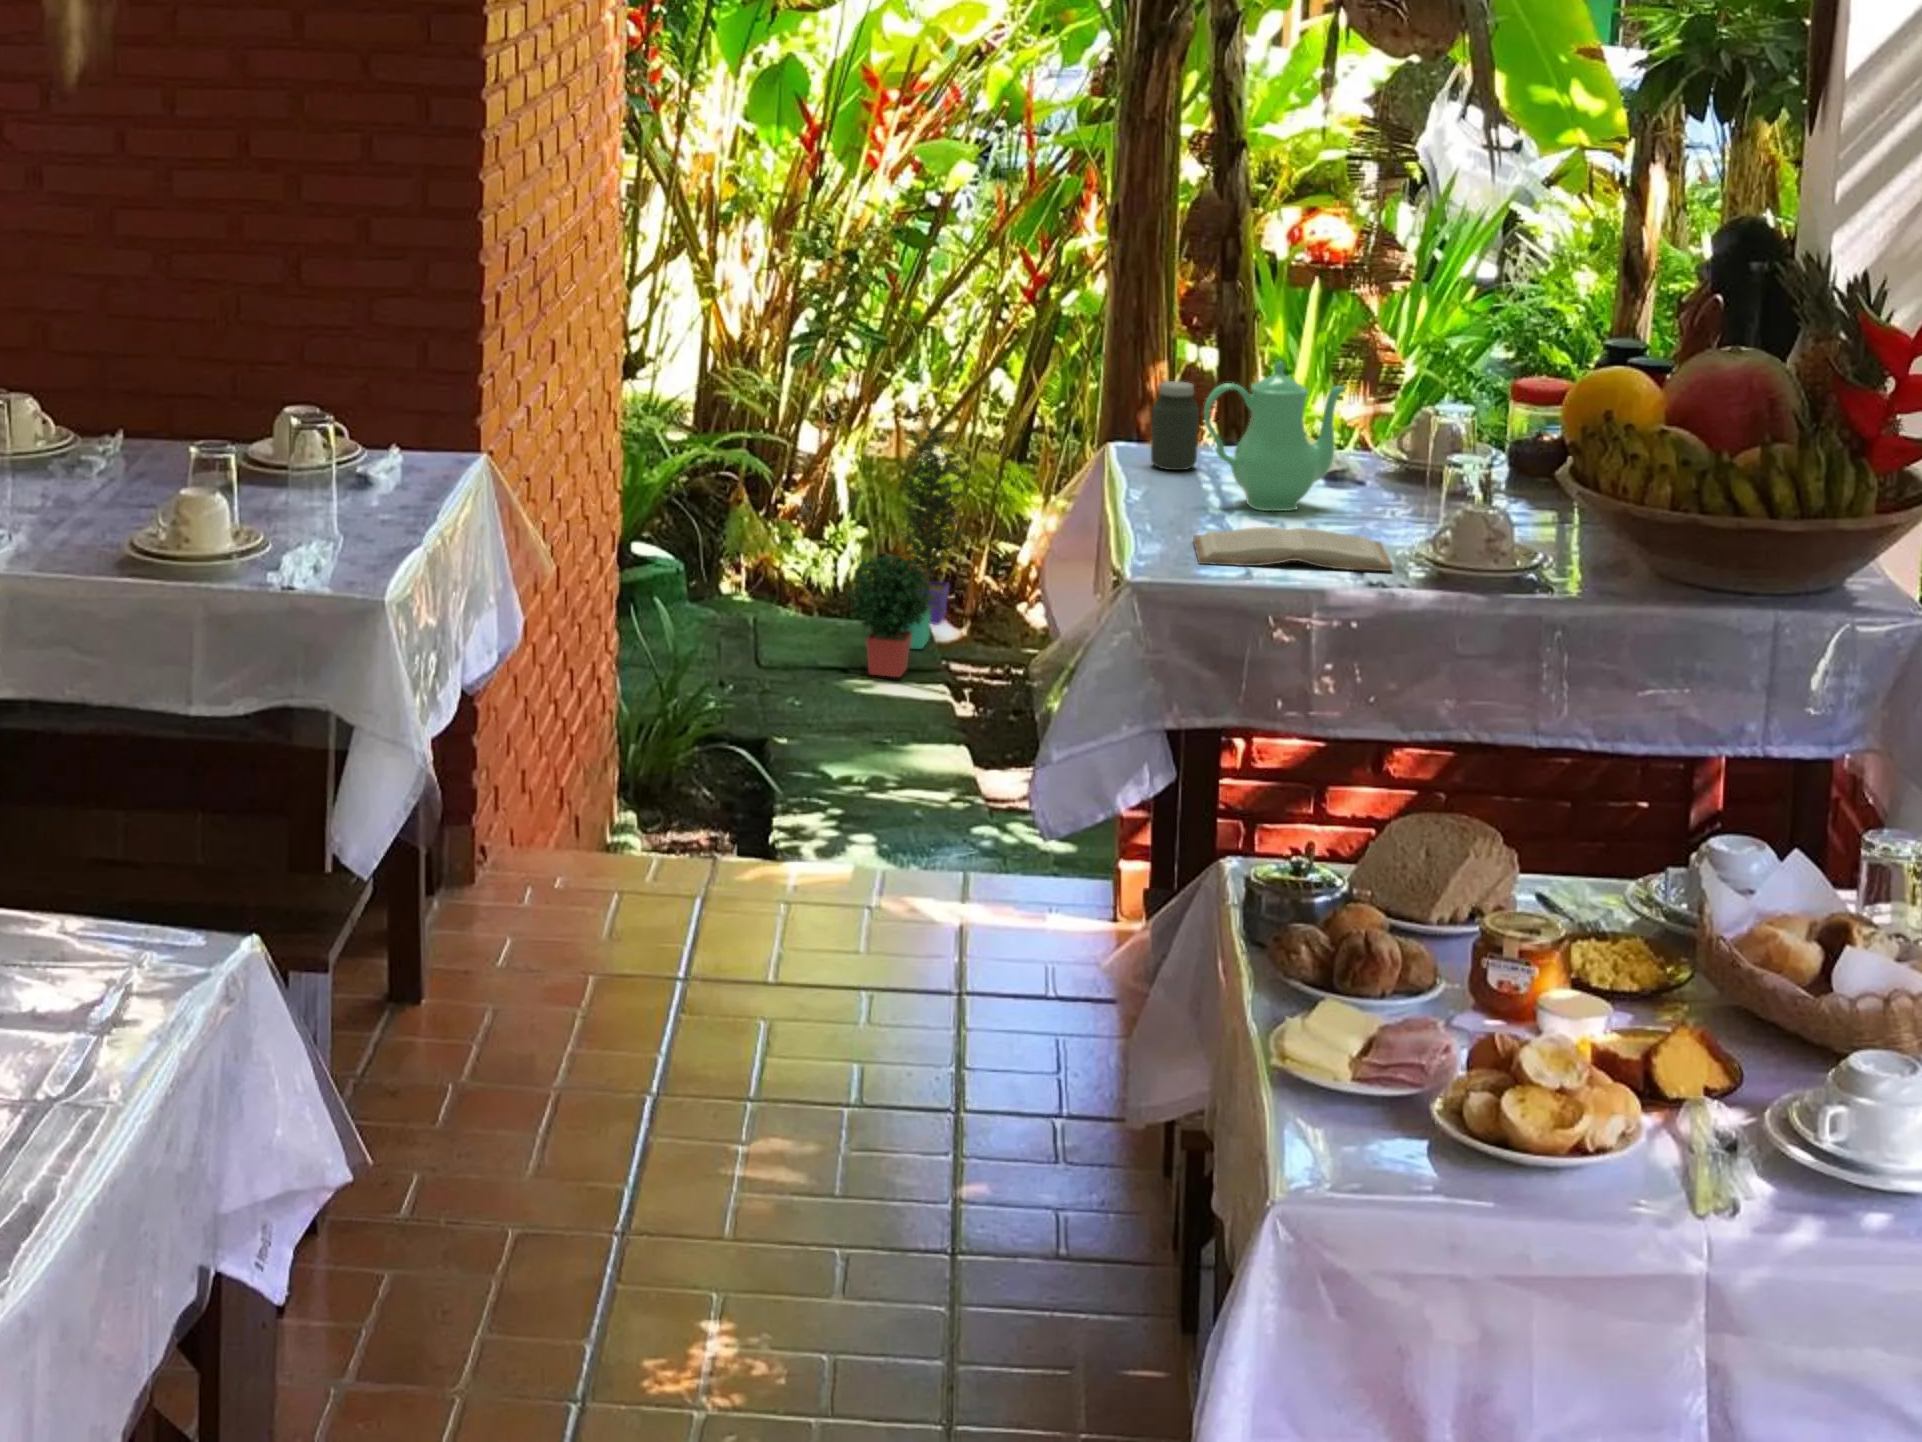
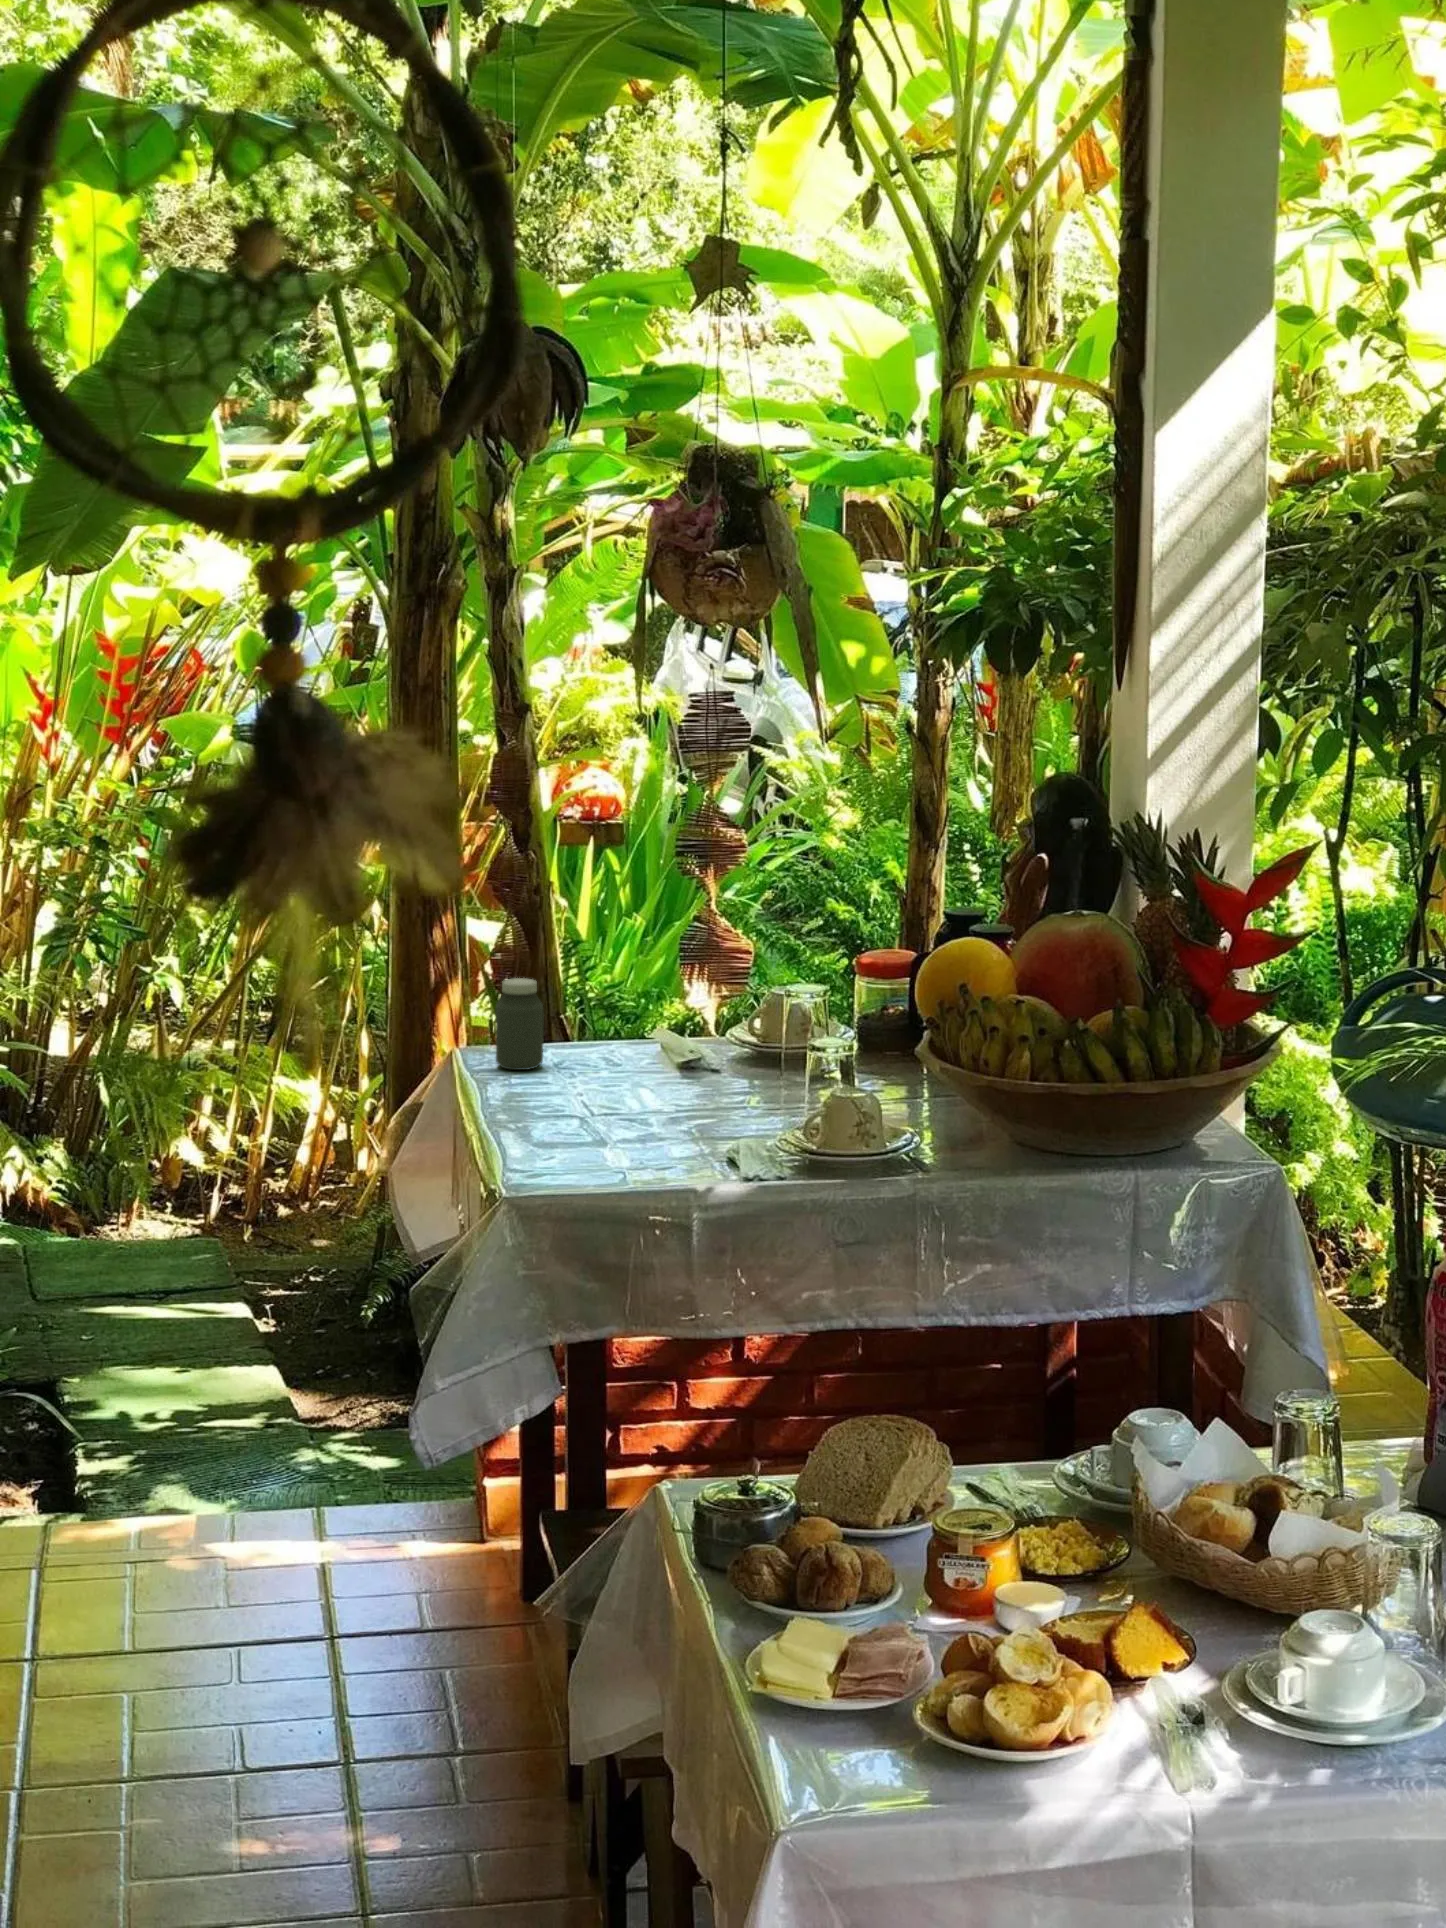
teapot: present [1204,361,1345,511] -> none [555,953,696,1107]
potted plant: present [849,419,967,677] -> none [142,1023,267,1298]
book: present [1193,527,1393,571] -> none [557,1123,761,1168]

